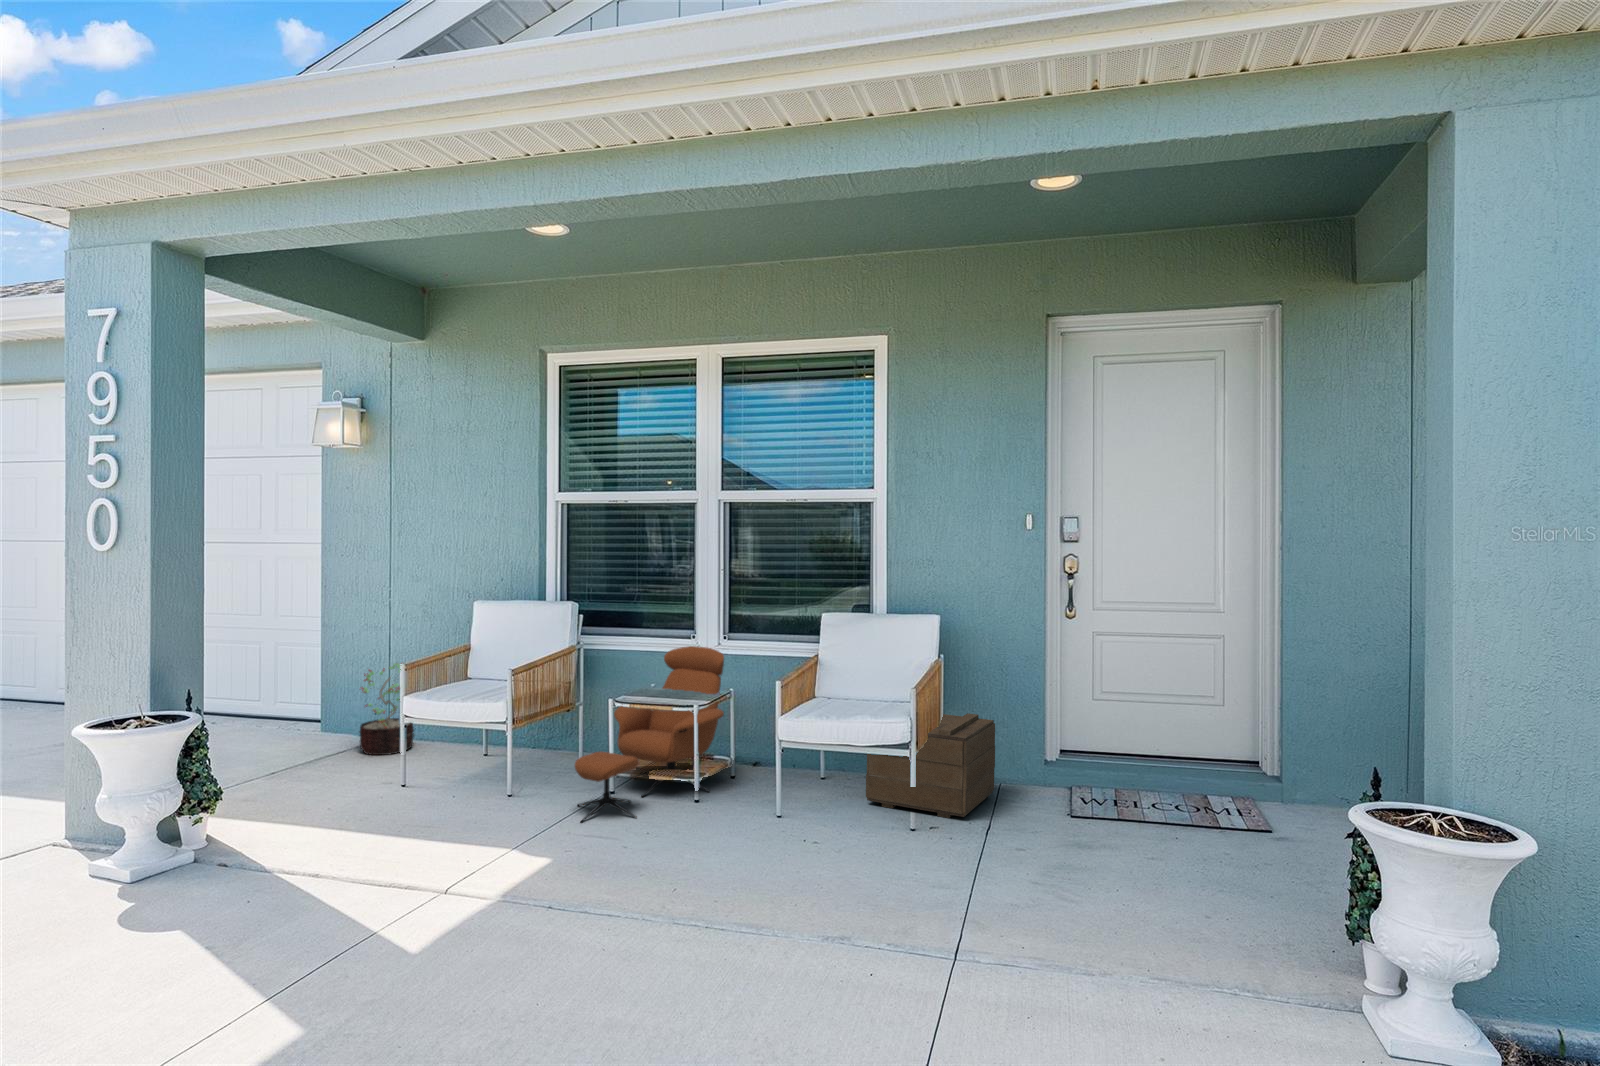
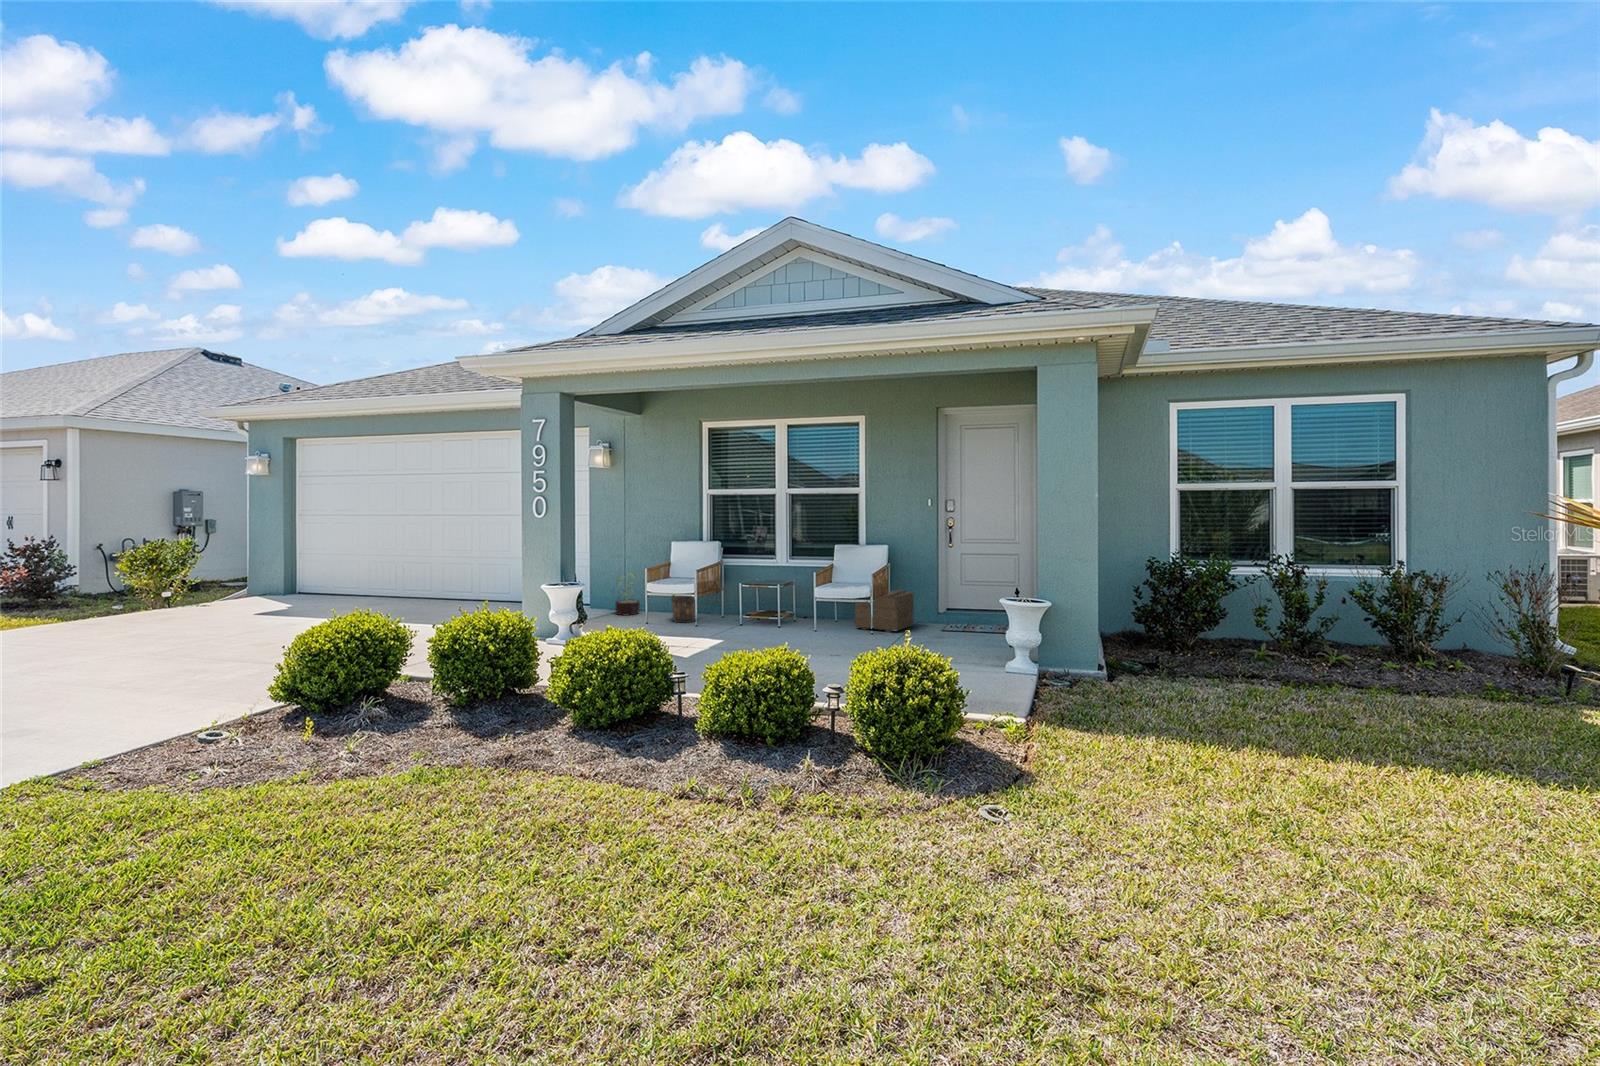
lounge chair: present [575,646,724,822] -> none [727,562,791,633]
bucket: none [463,682,526,782] -> present [671,595,696,623]

